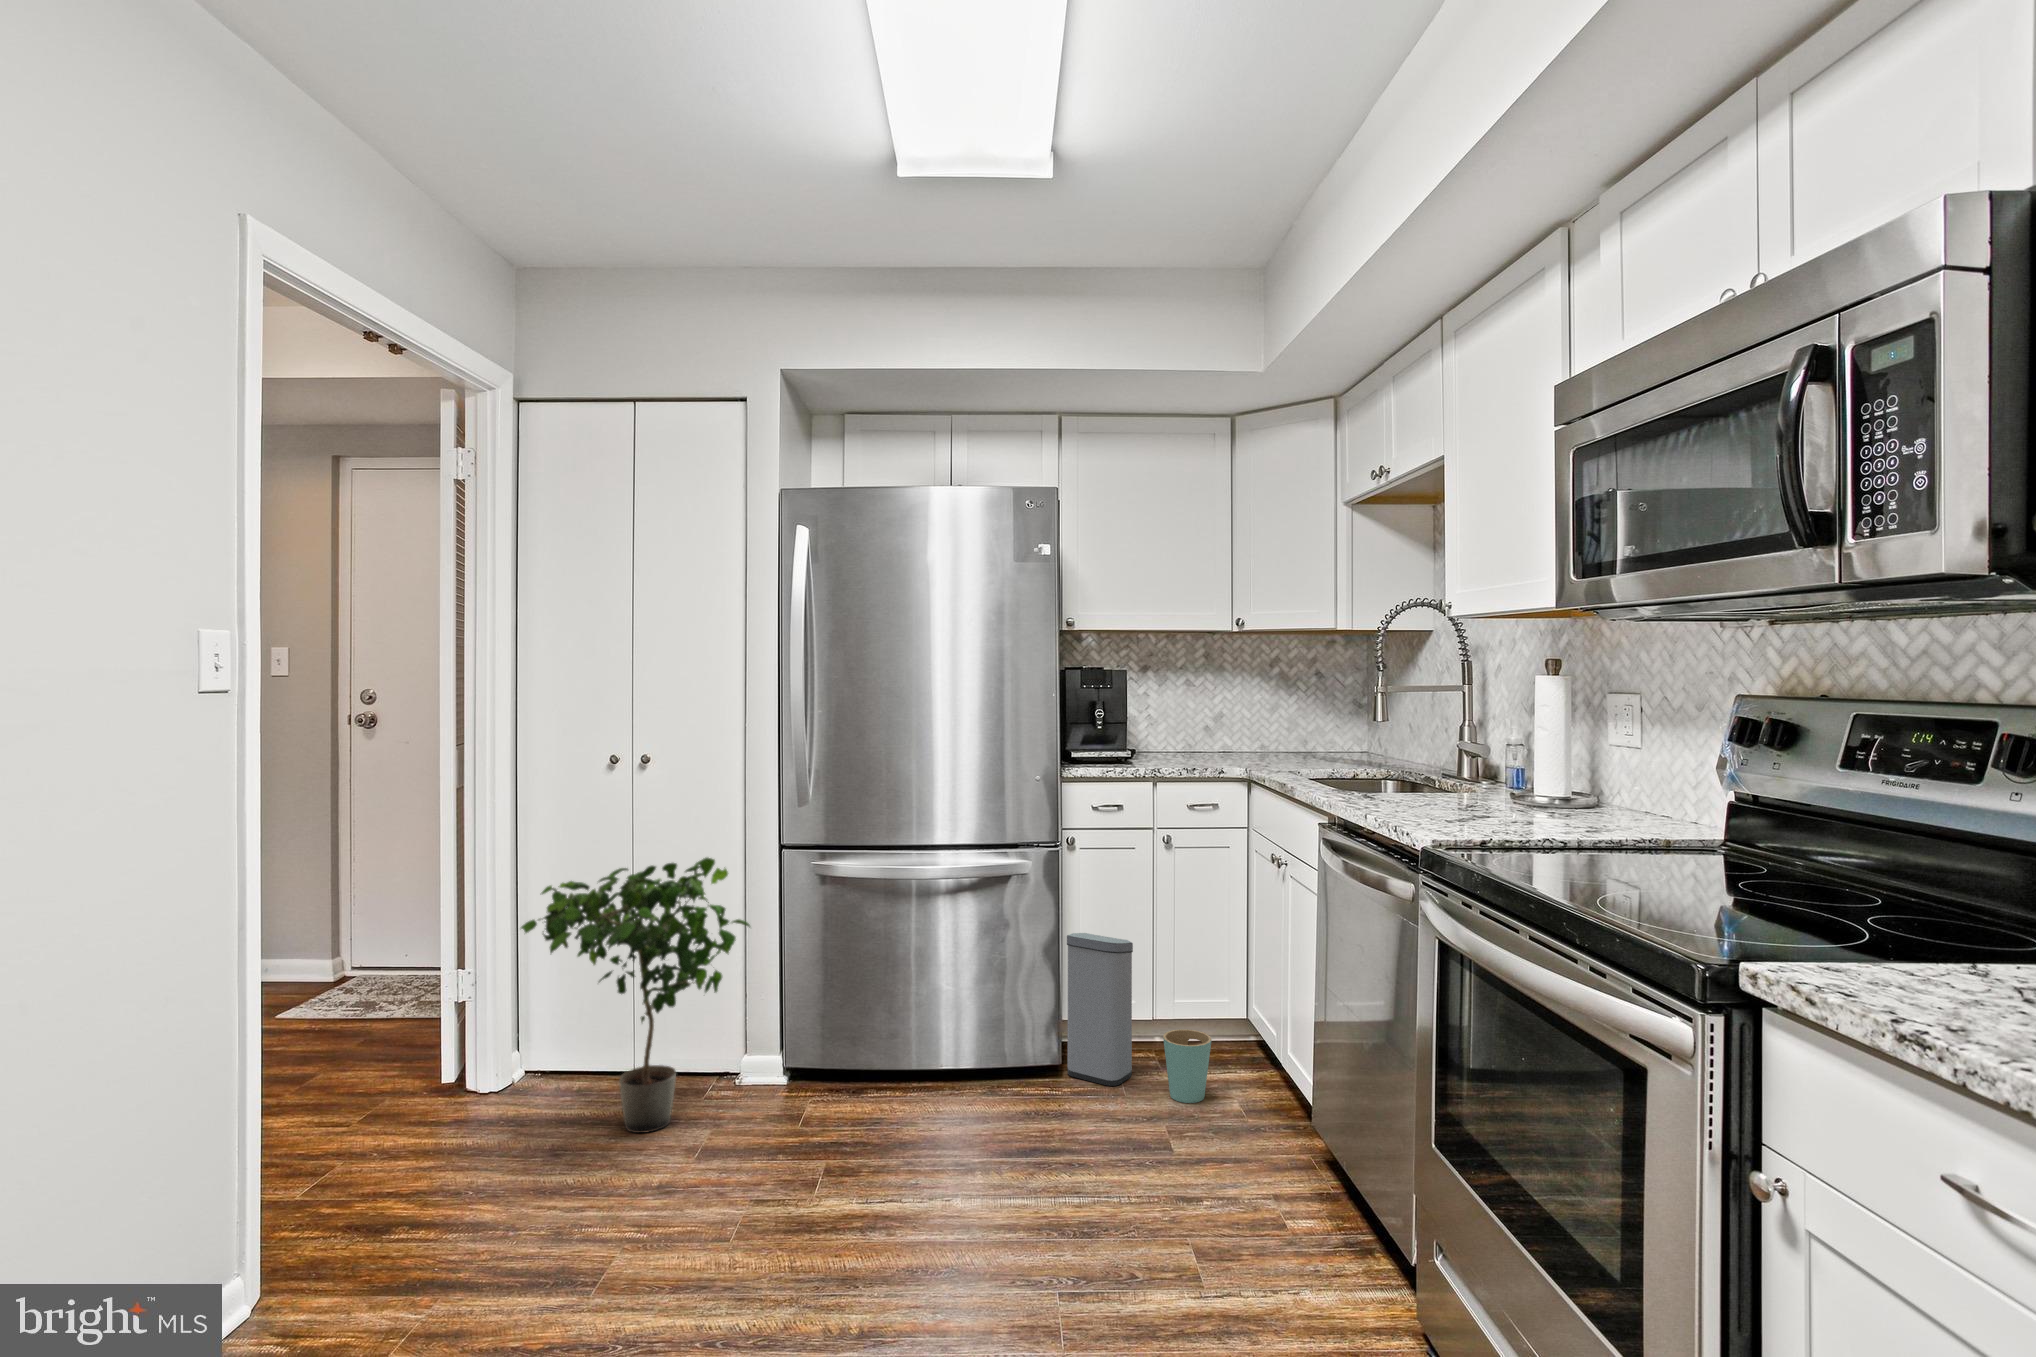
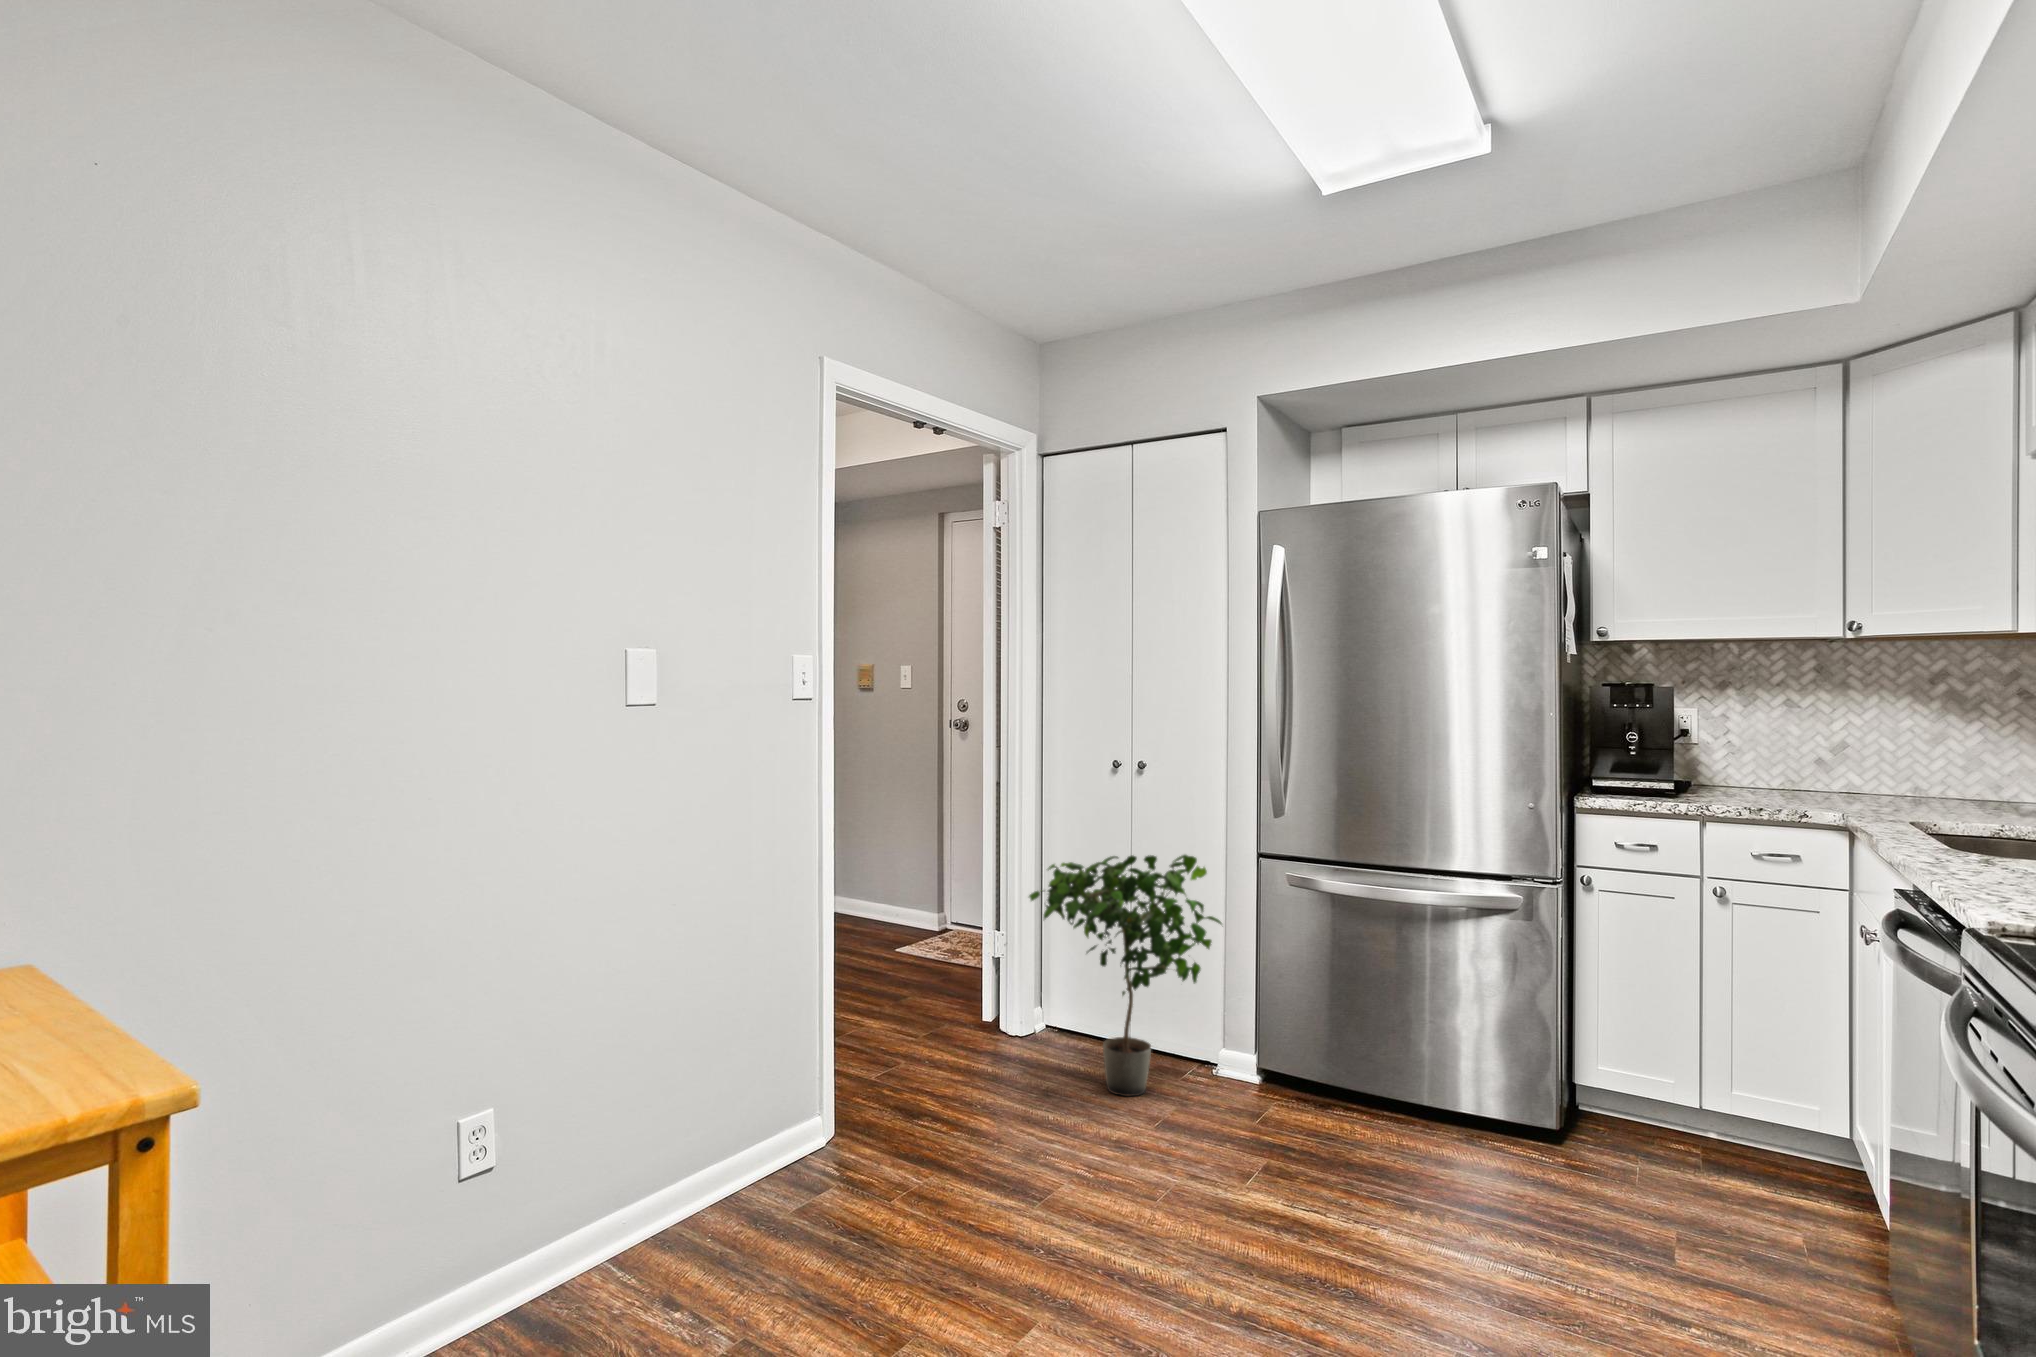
trash can: present [1067,933,1212,1103] -> none [1573,987,1762,1219]

